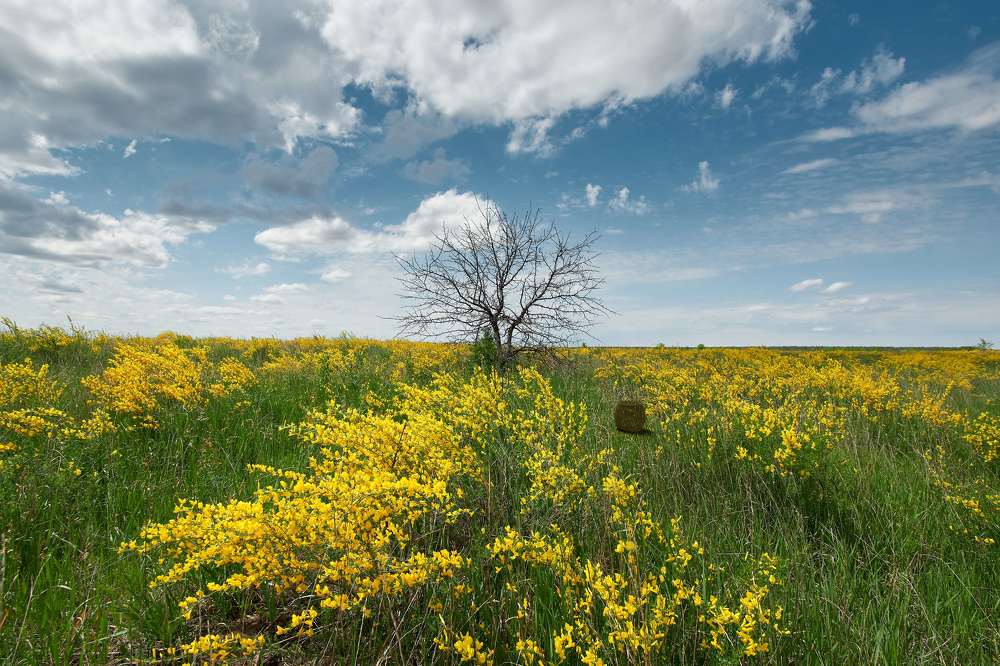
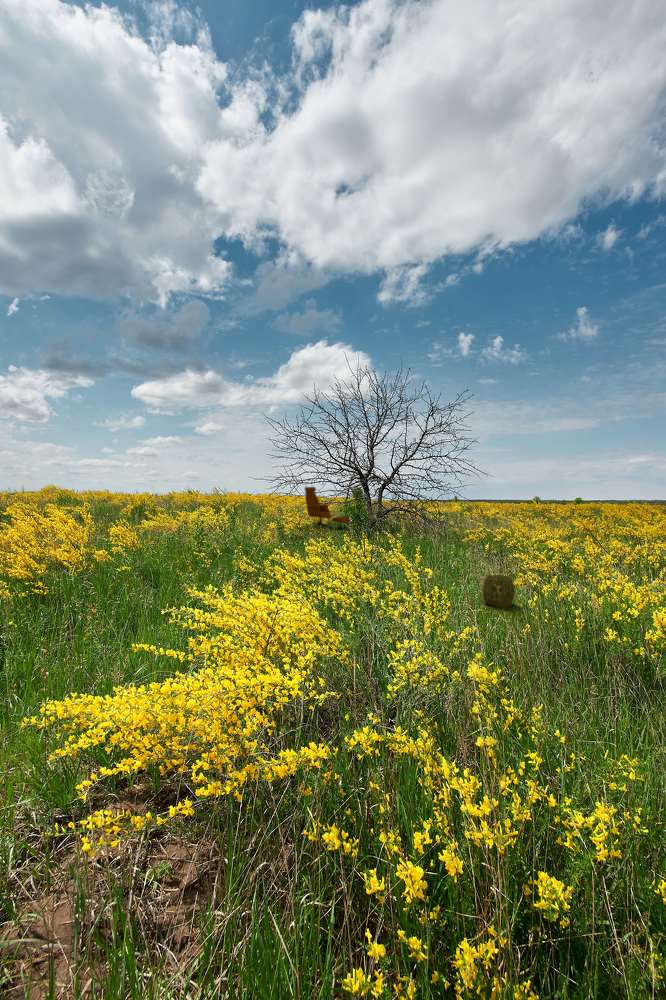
lounge chair: none [435,327,480,370] -> present [305,487,349,528]

